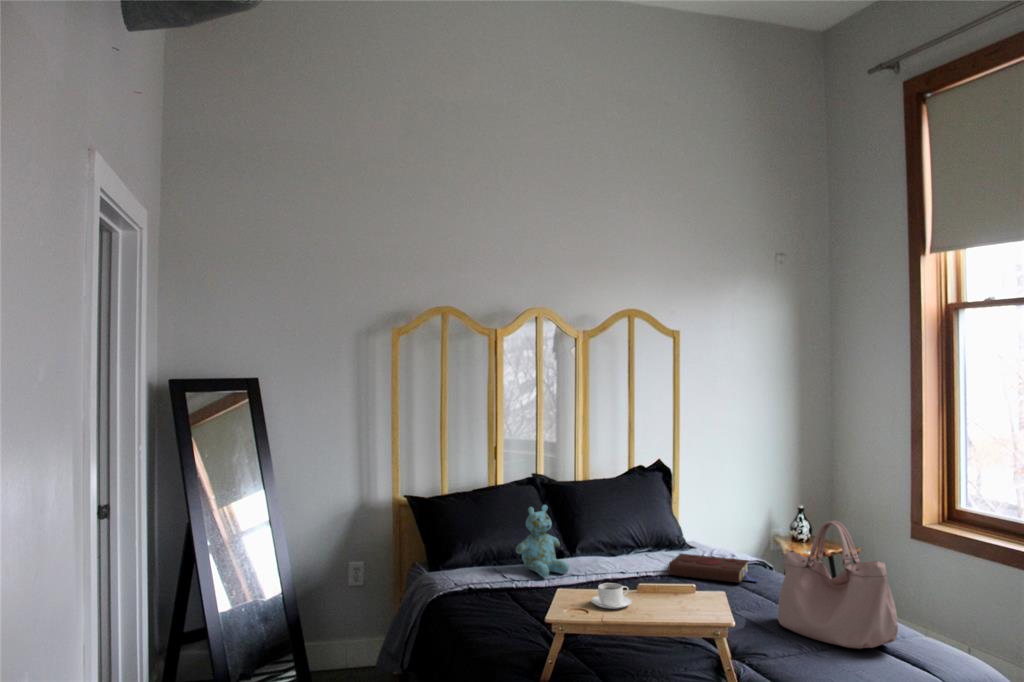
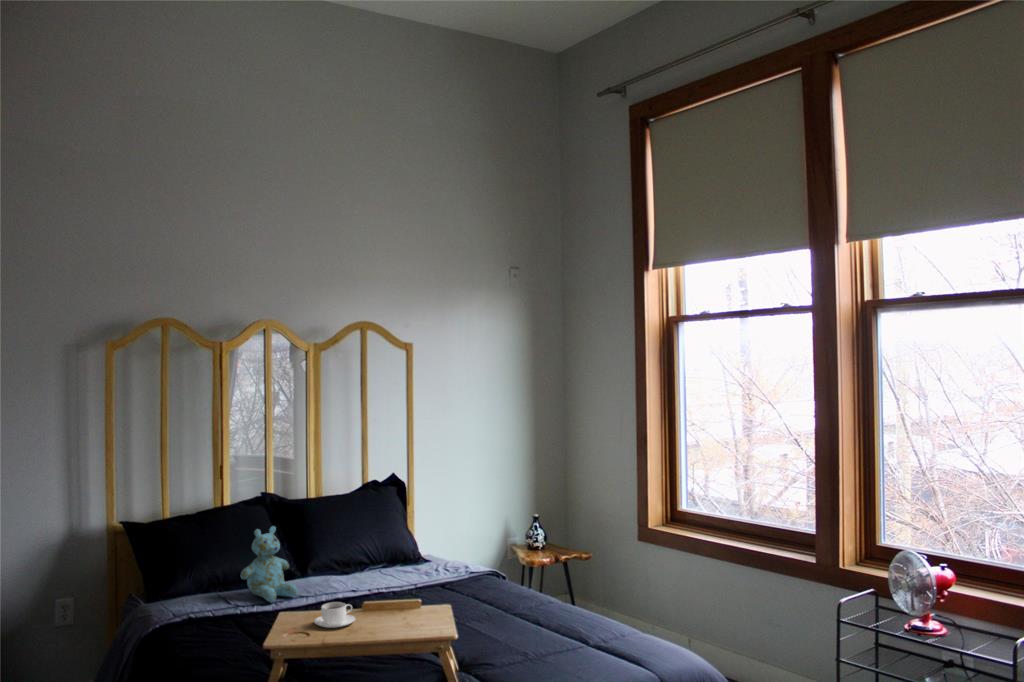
handbag: present [778,521,898,649] -> none [499,528,601,646]
book: present [668,554,757,583] -> none [400,568,488,594]

